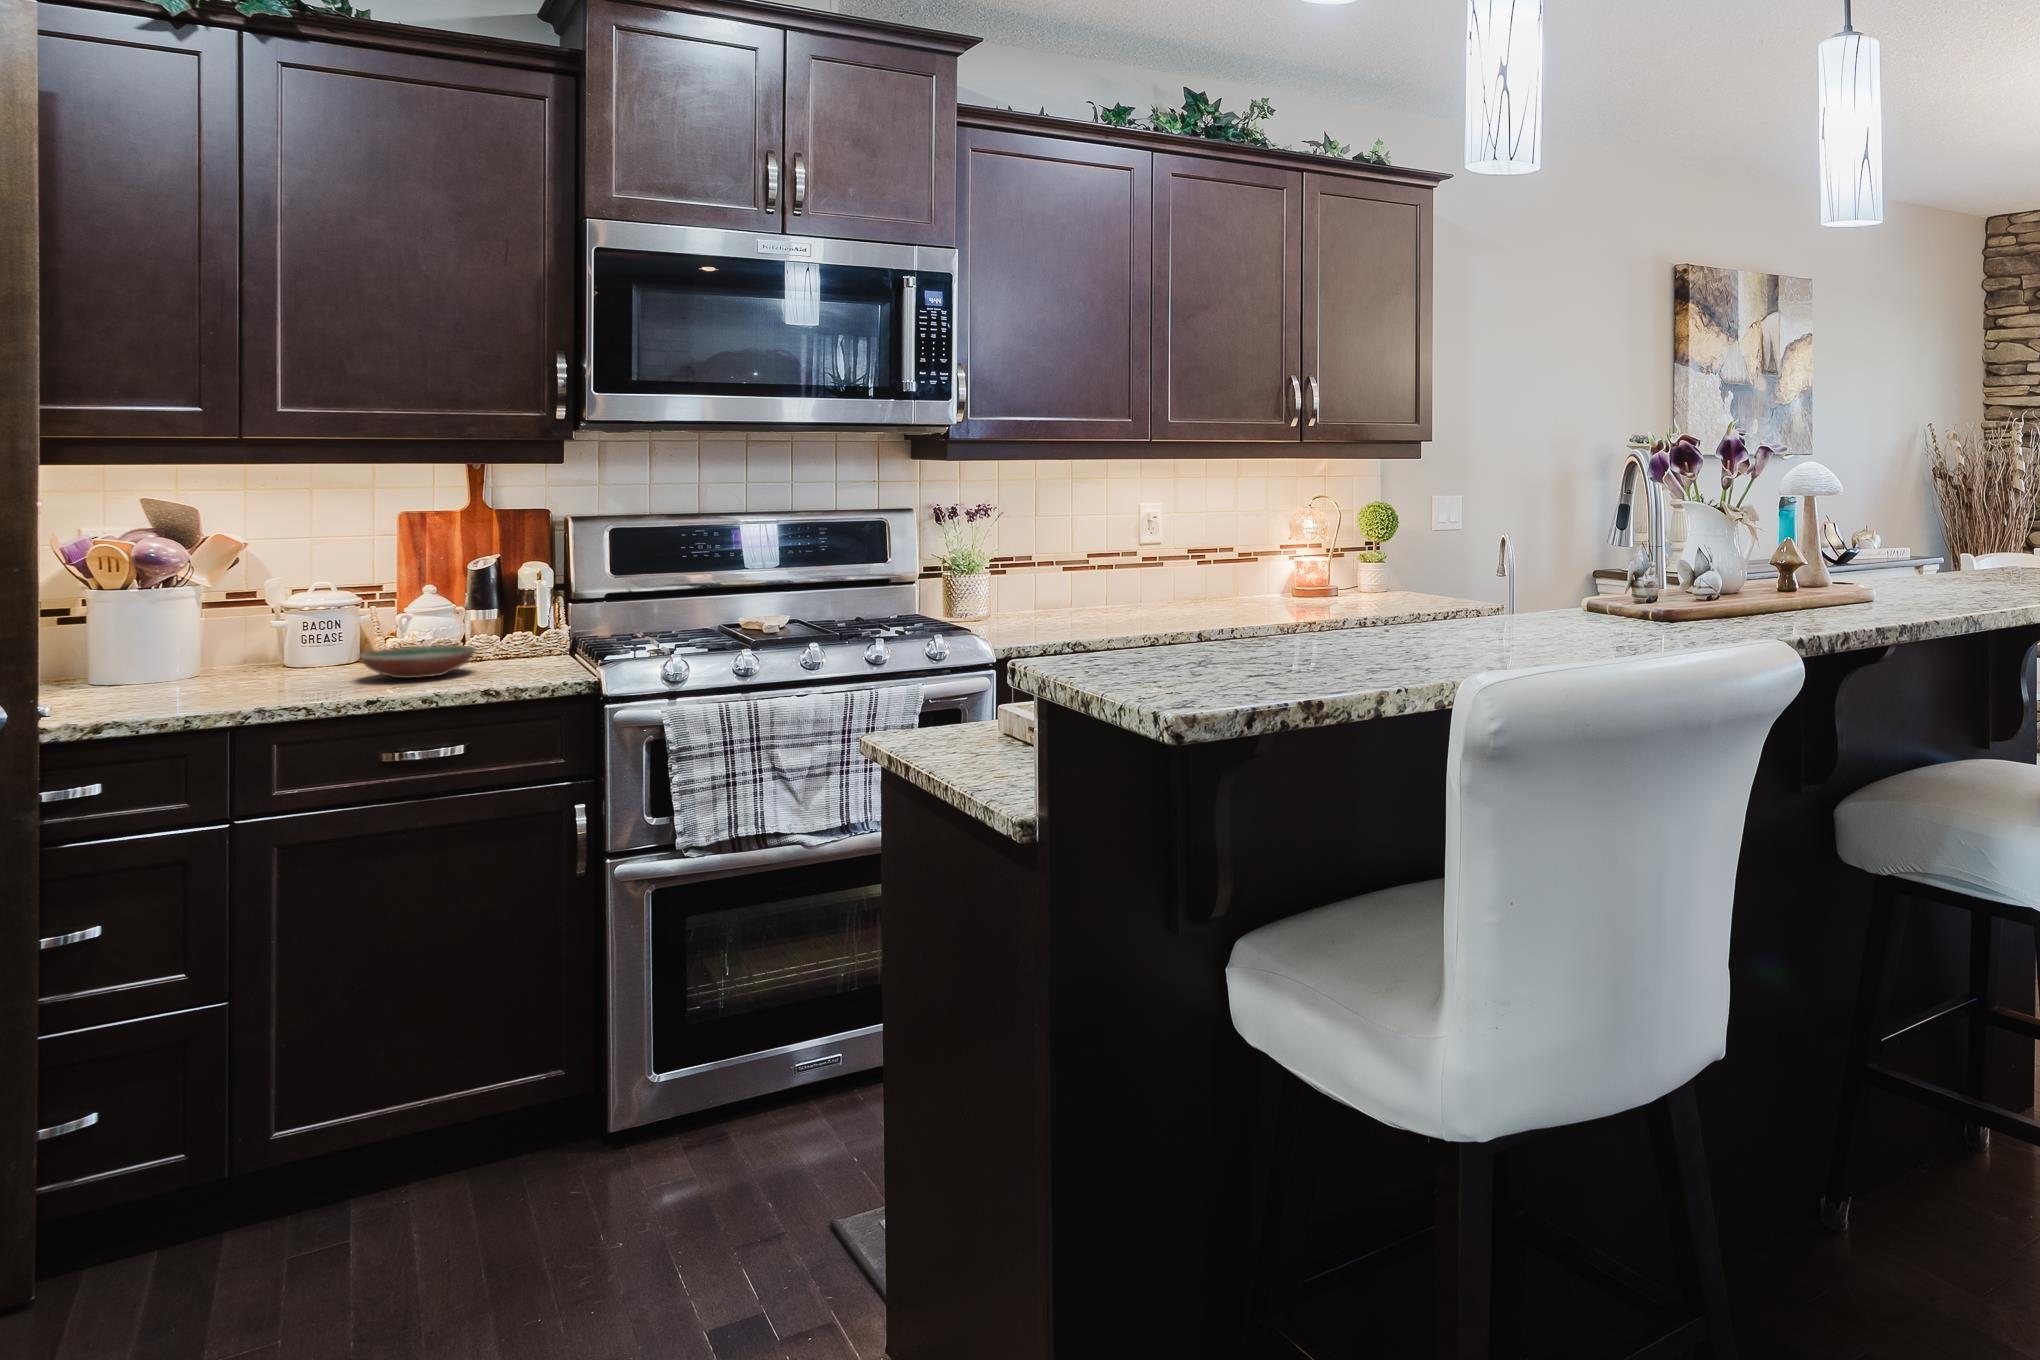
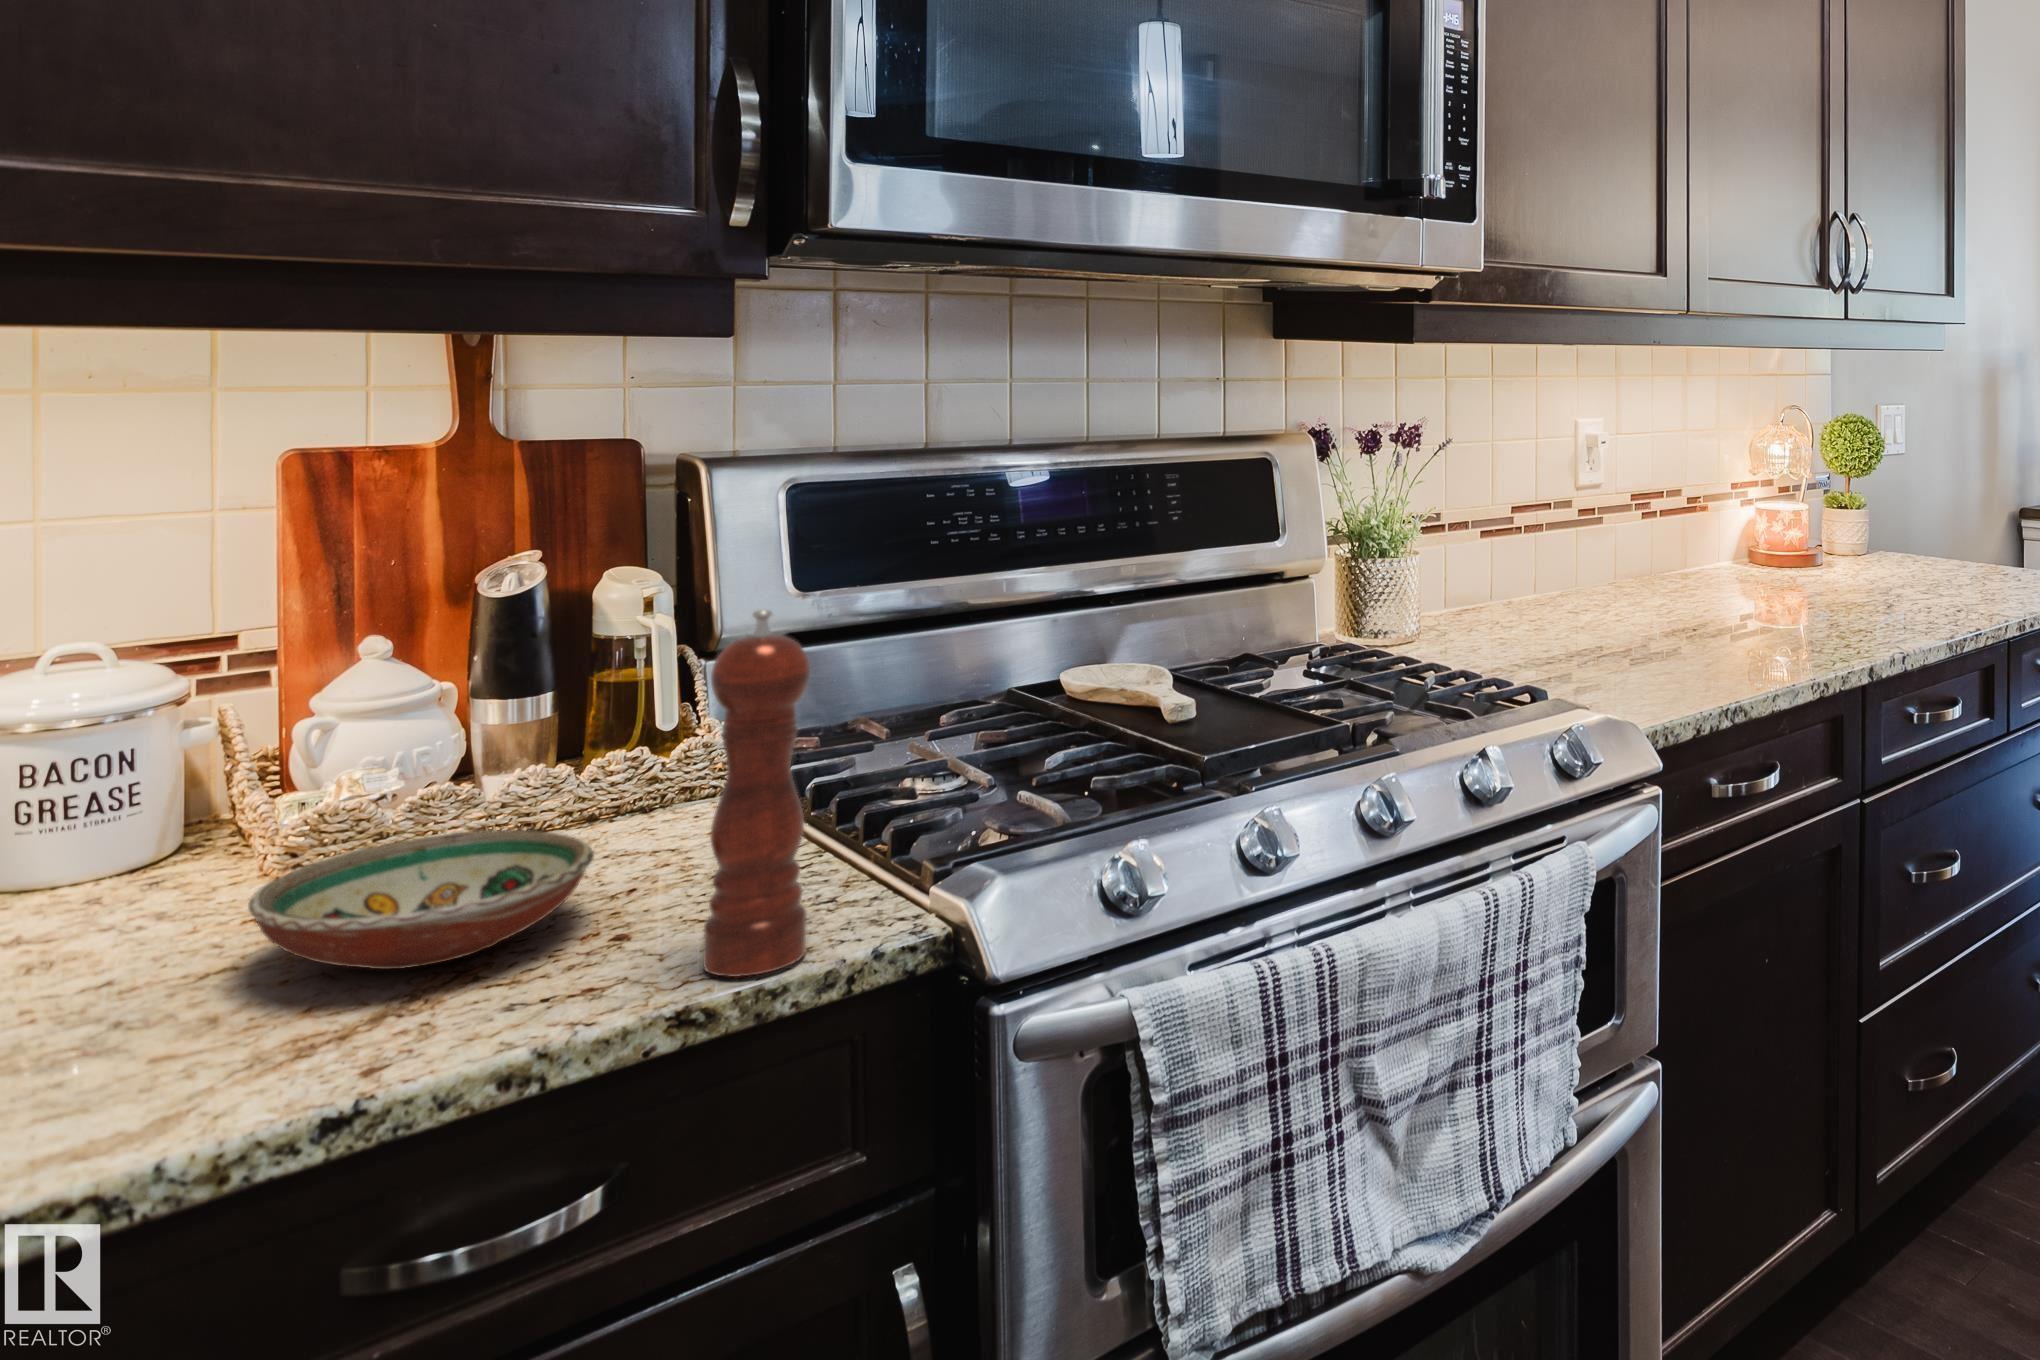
pepper mill: none [496,562,533,682] -> present [703,610,810,977]

